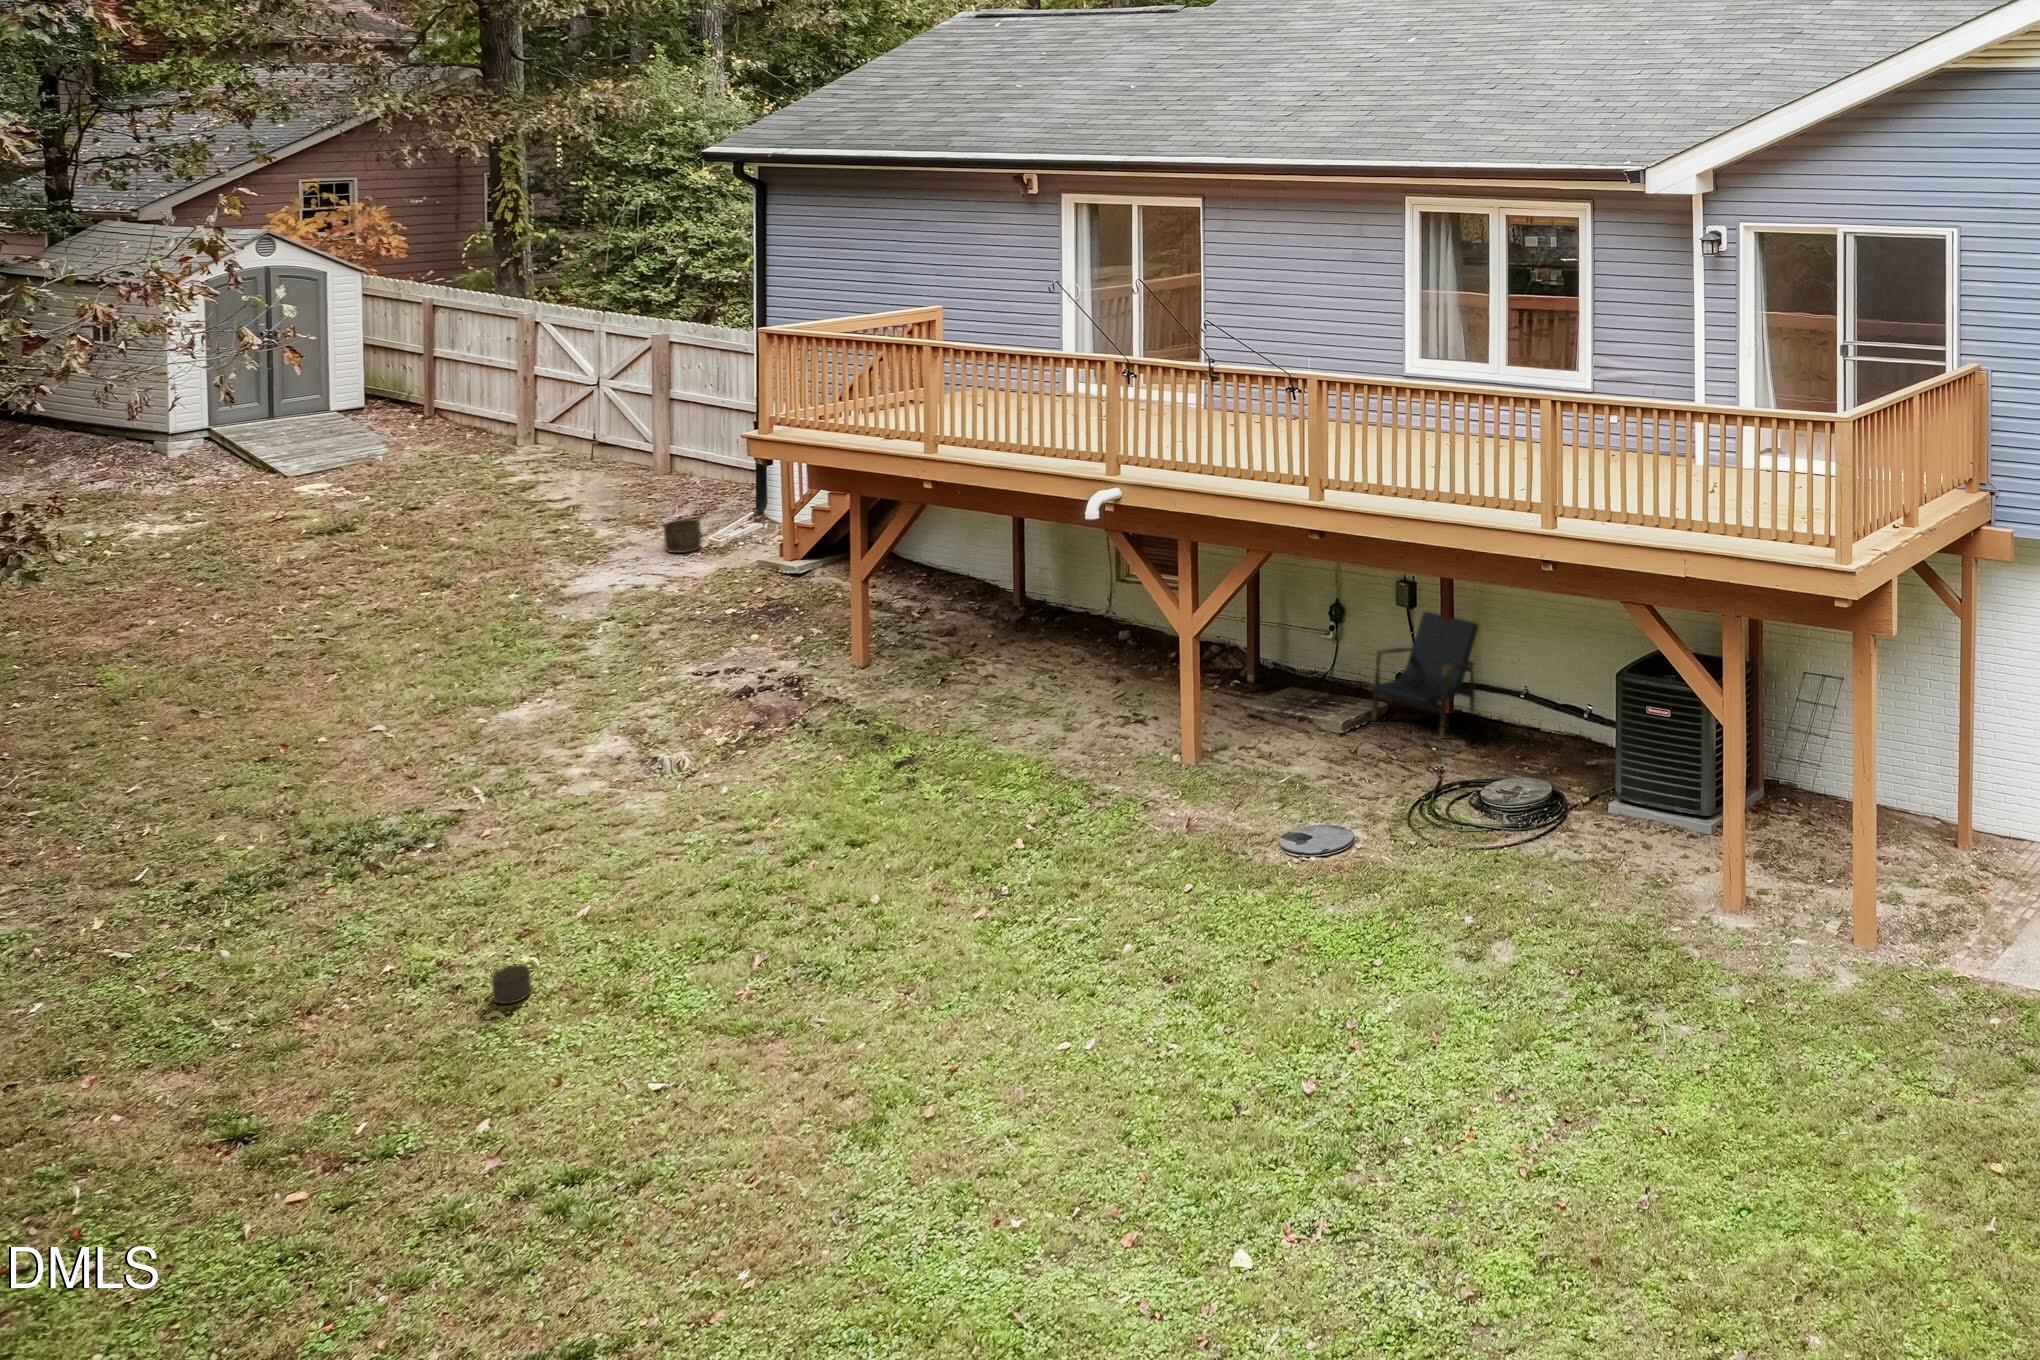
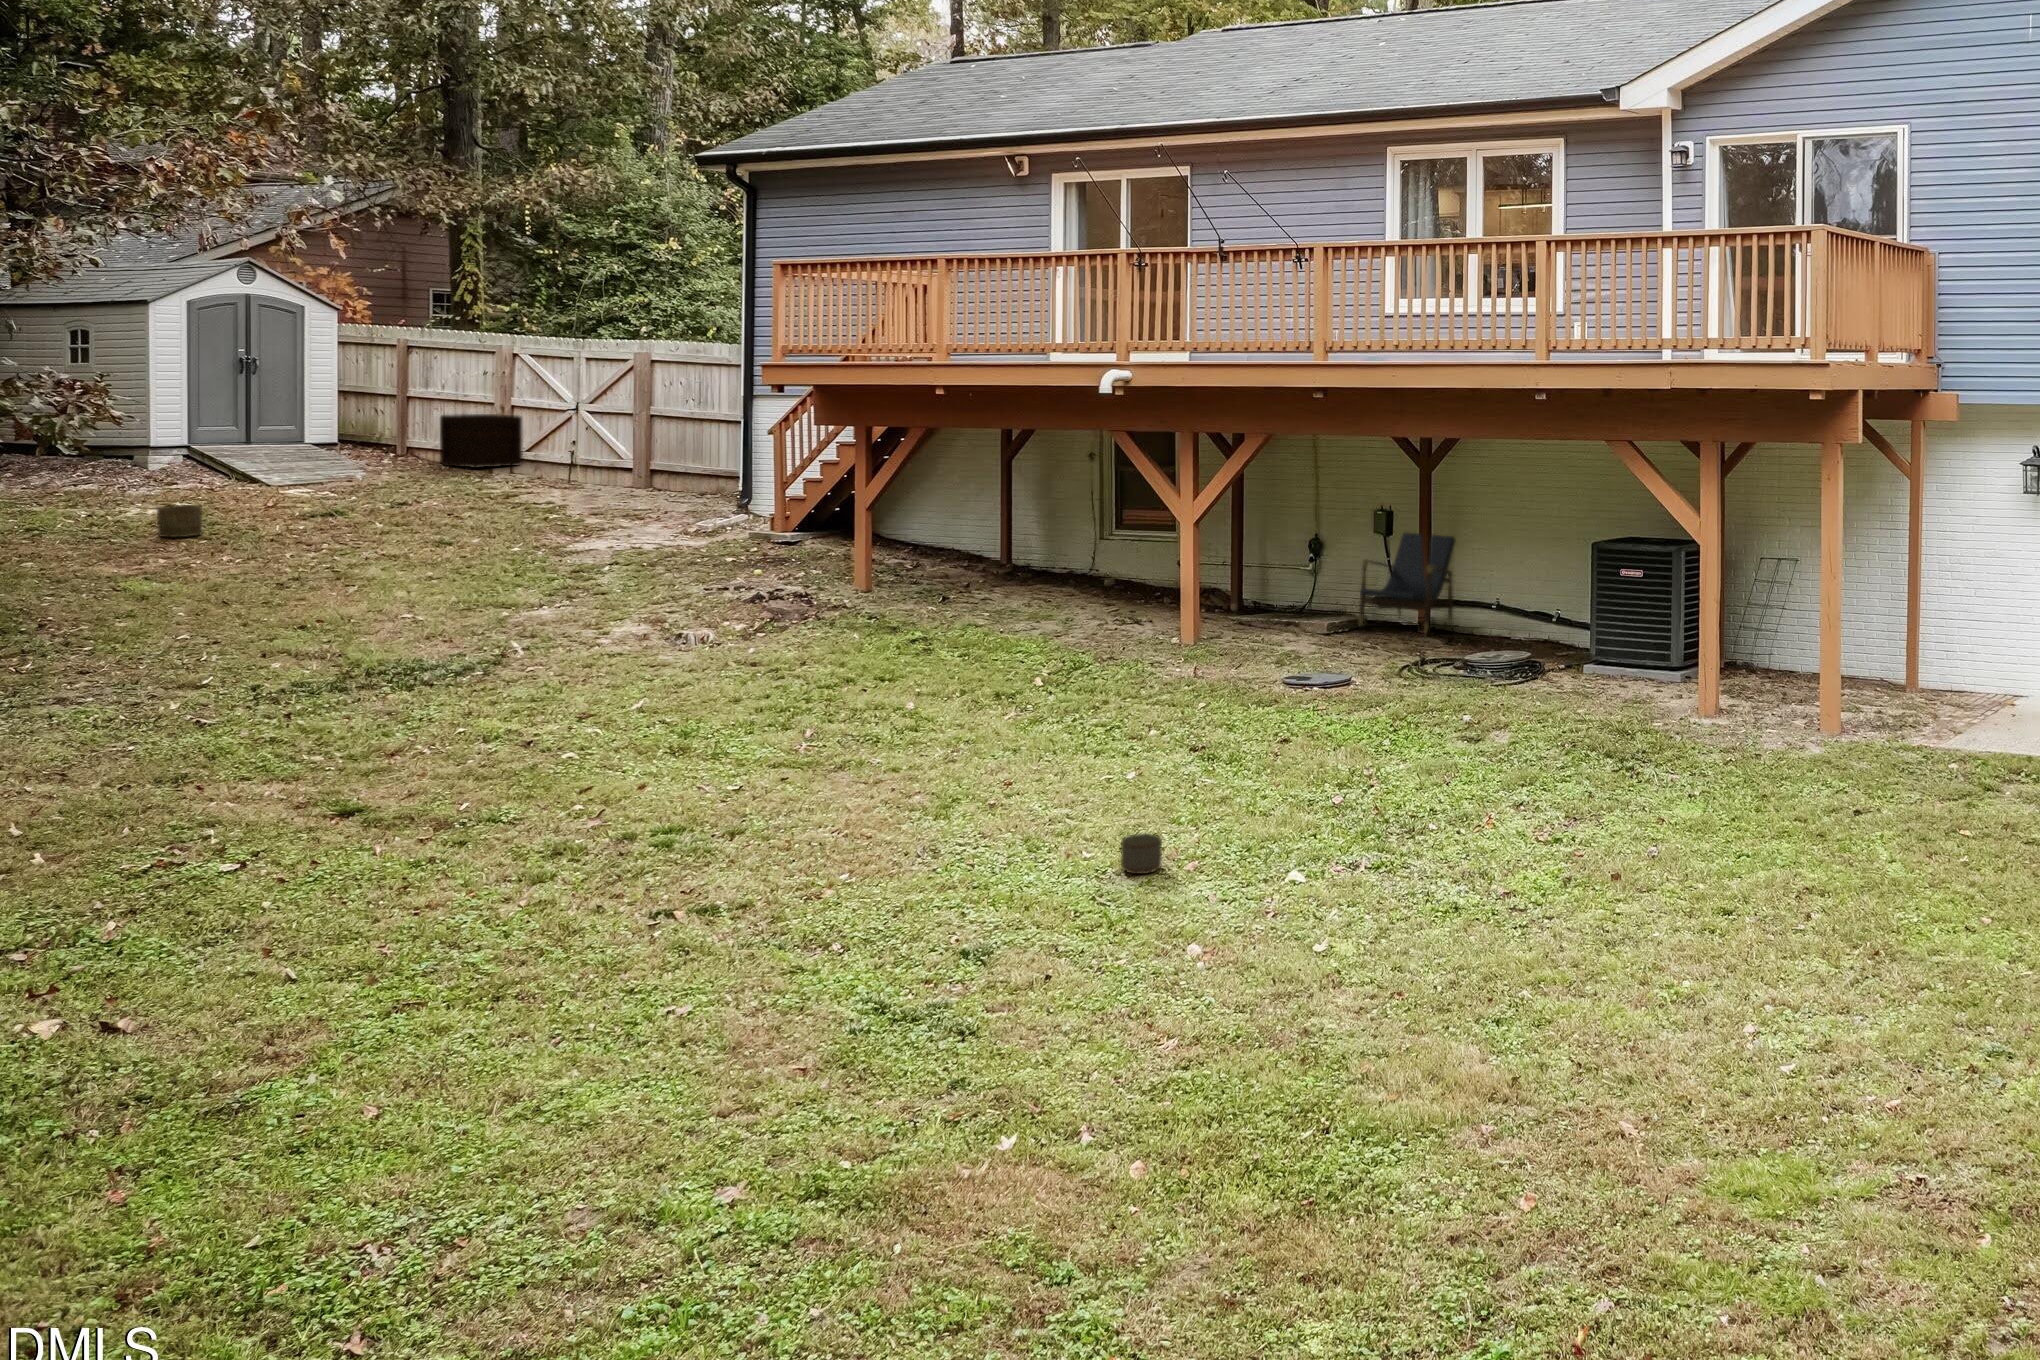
wooden crate: none [462,383,548,447] -> present [440,414,523,468]
wooden bucket: present [663,519,701,553] -> present [156,505,202,537]
planter: present [492,965,531,1004] -> present [1121,833,1162,874]

